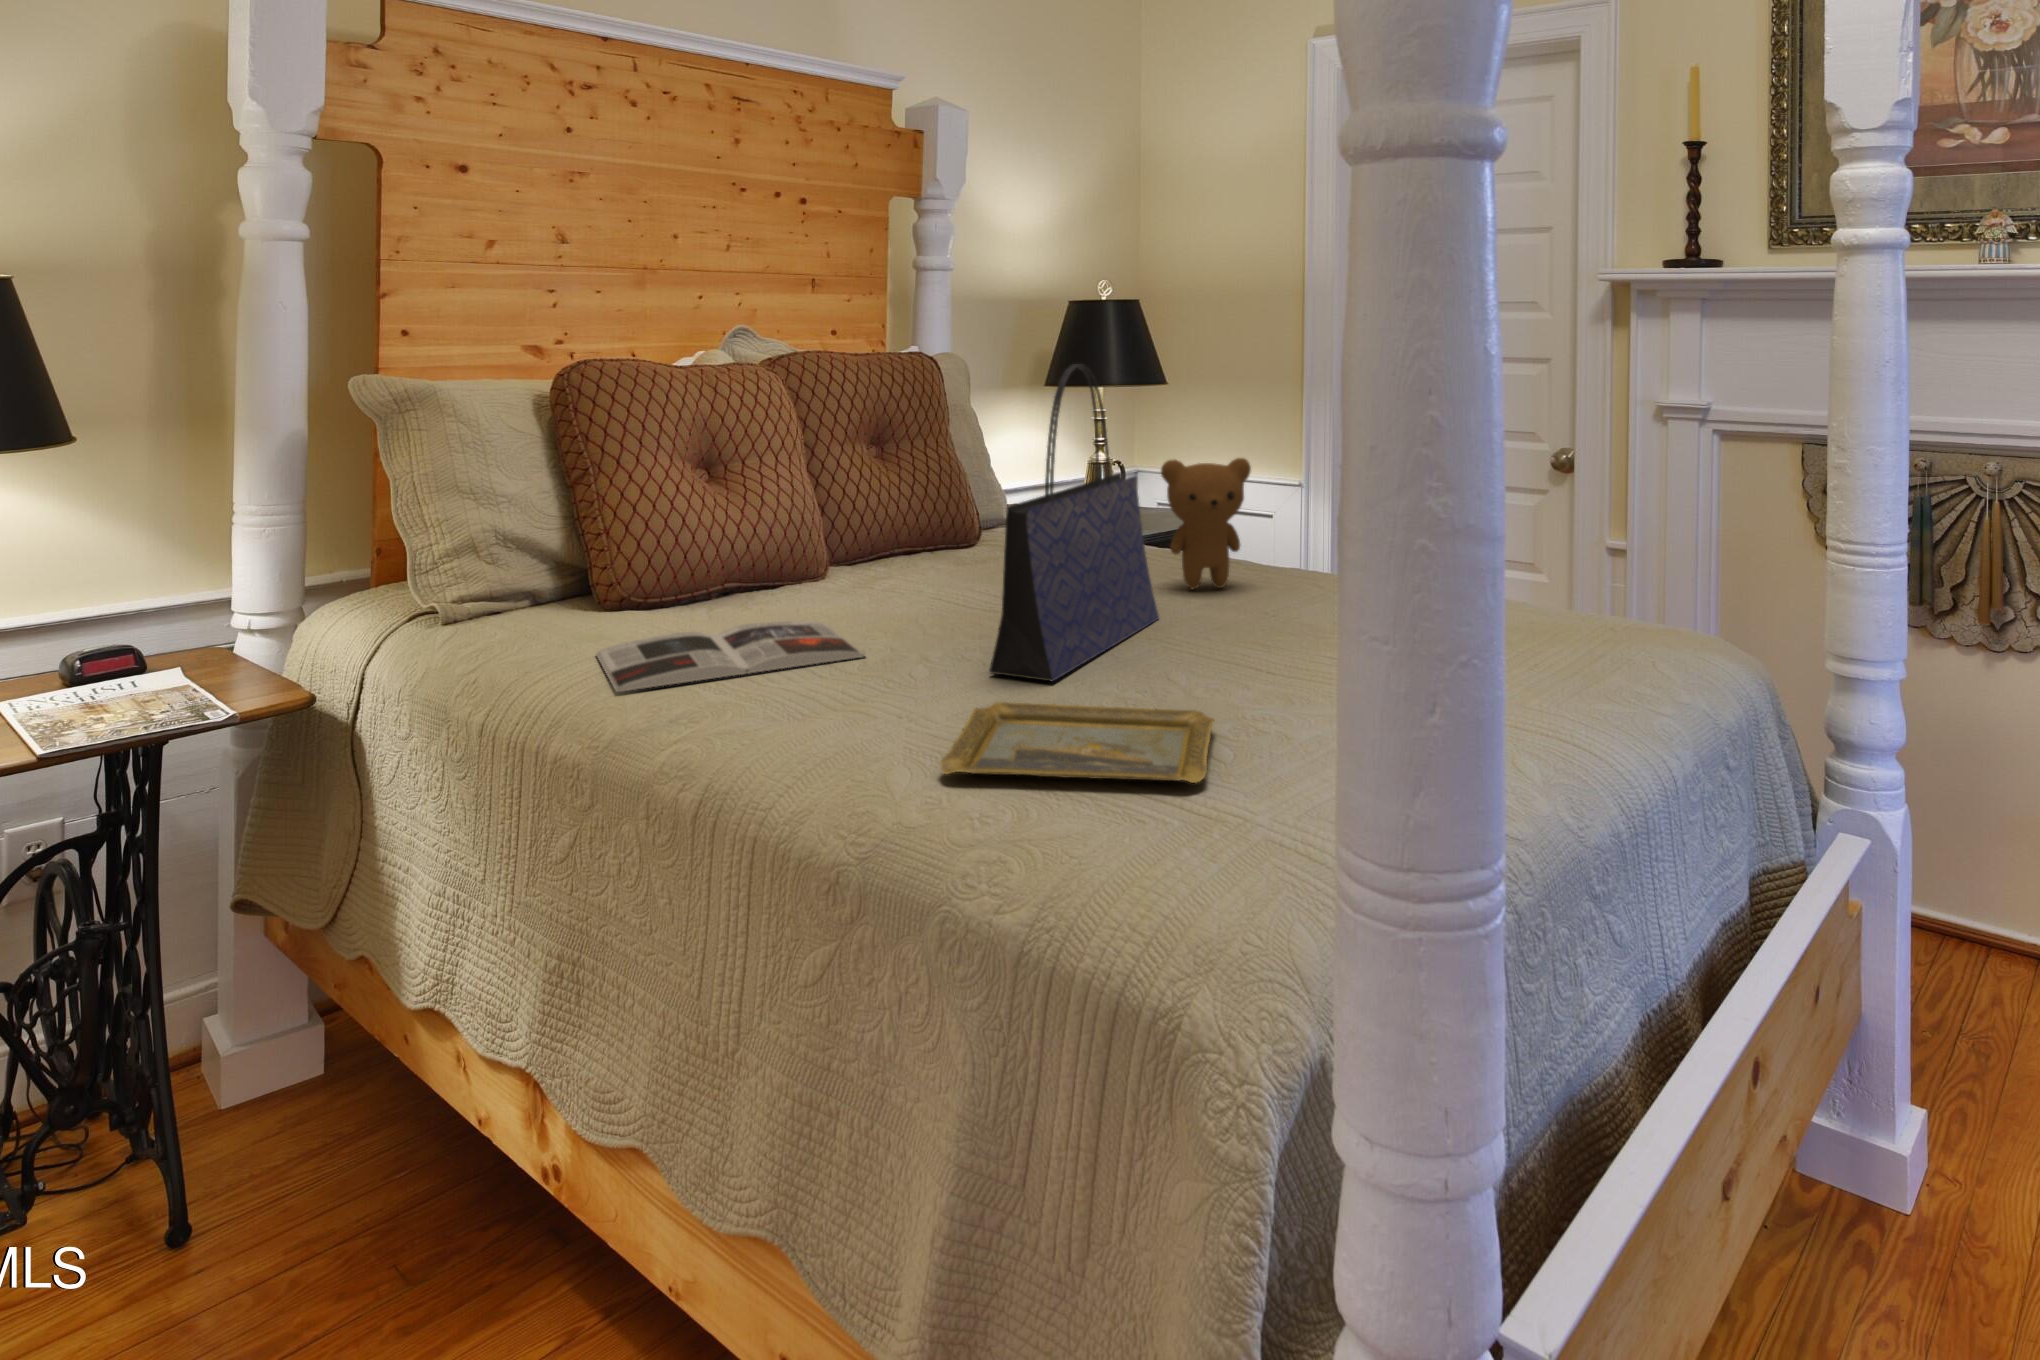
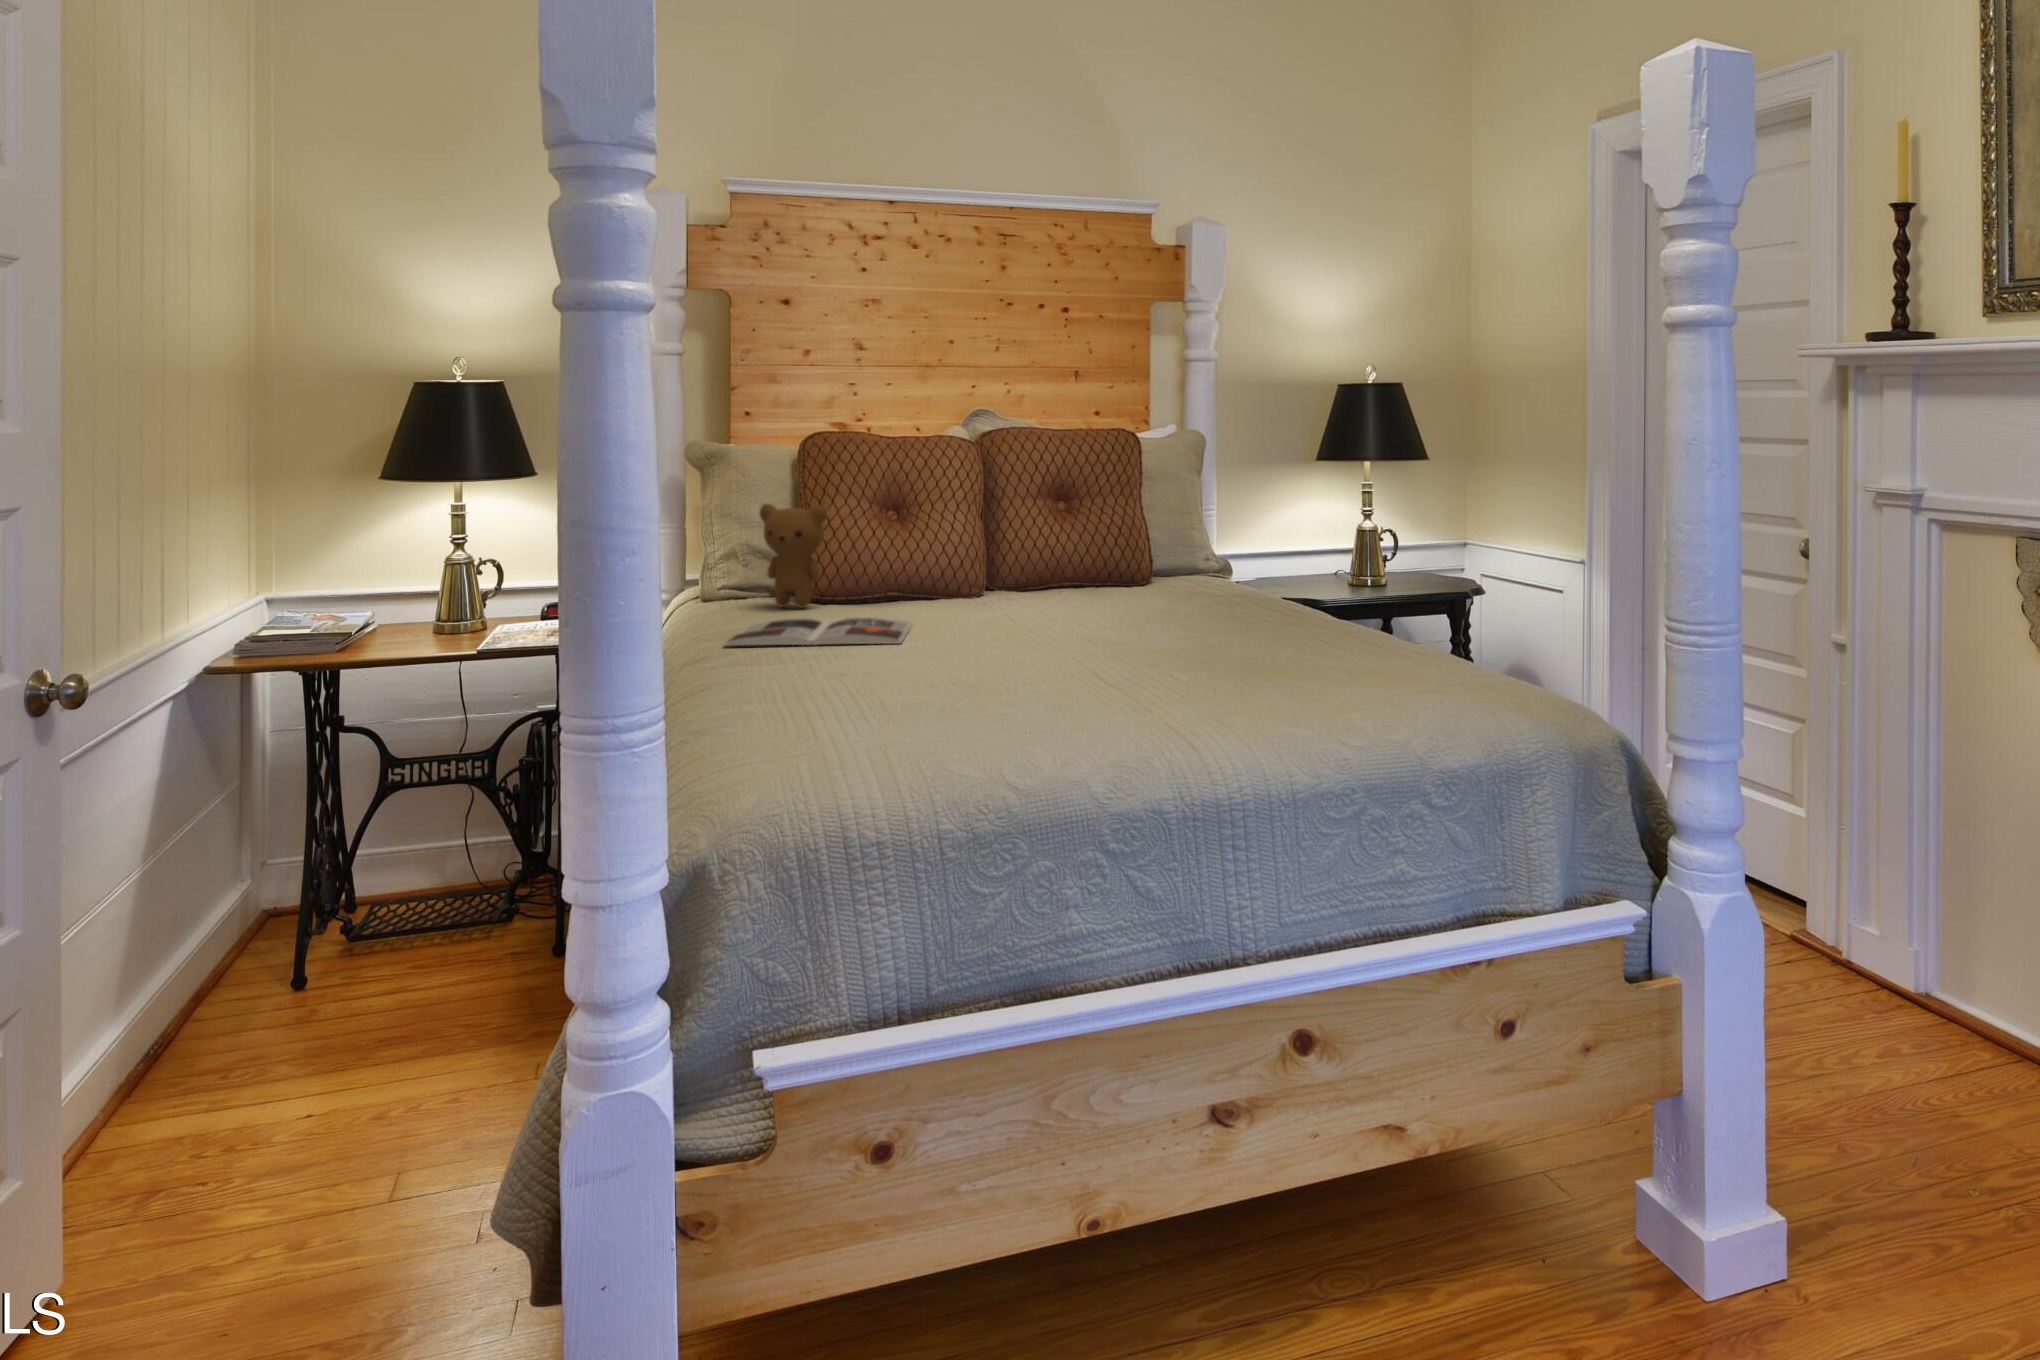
tote bag: present [989,364,1159,681] -> none [956,424,1149,669]
teddy bear: present [1161,458,1251,590] -> present [760,504,827,608]
tray: present [940,702,1214,783] -> none [813,671,1035,728]

